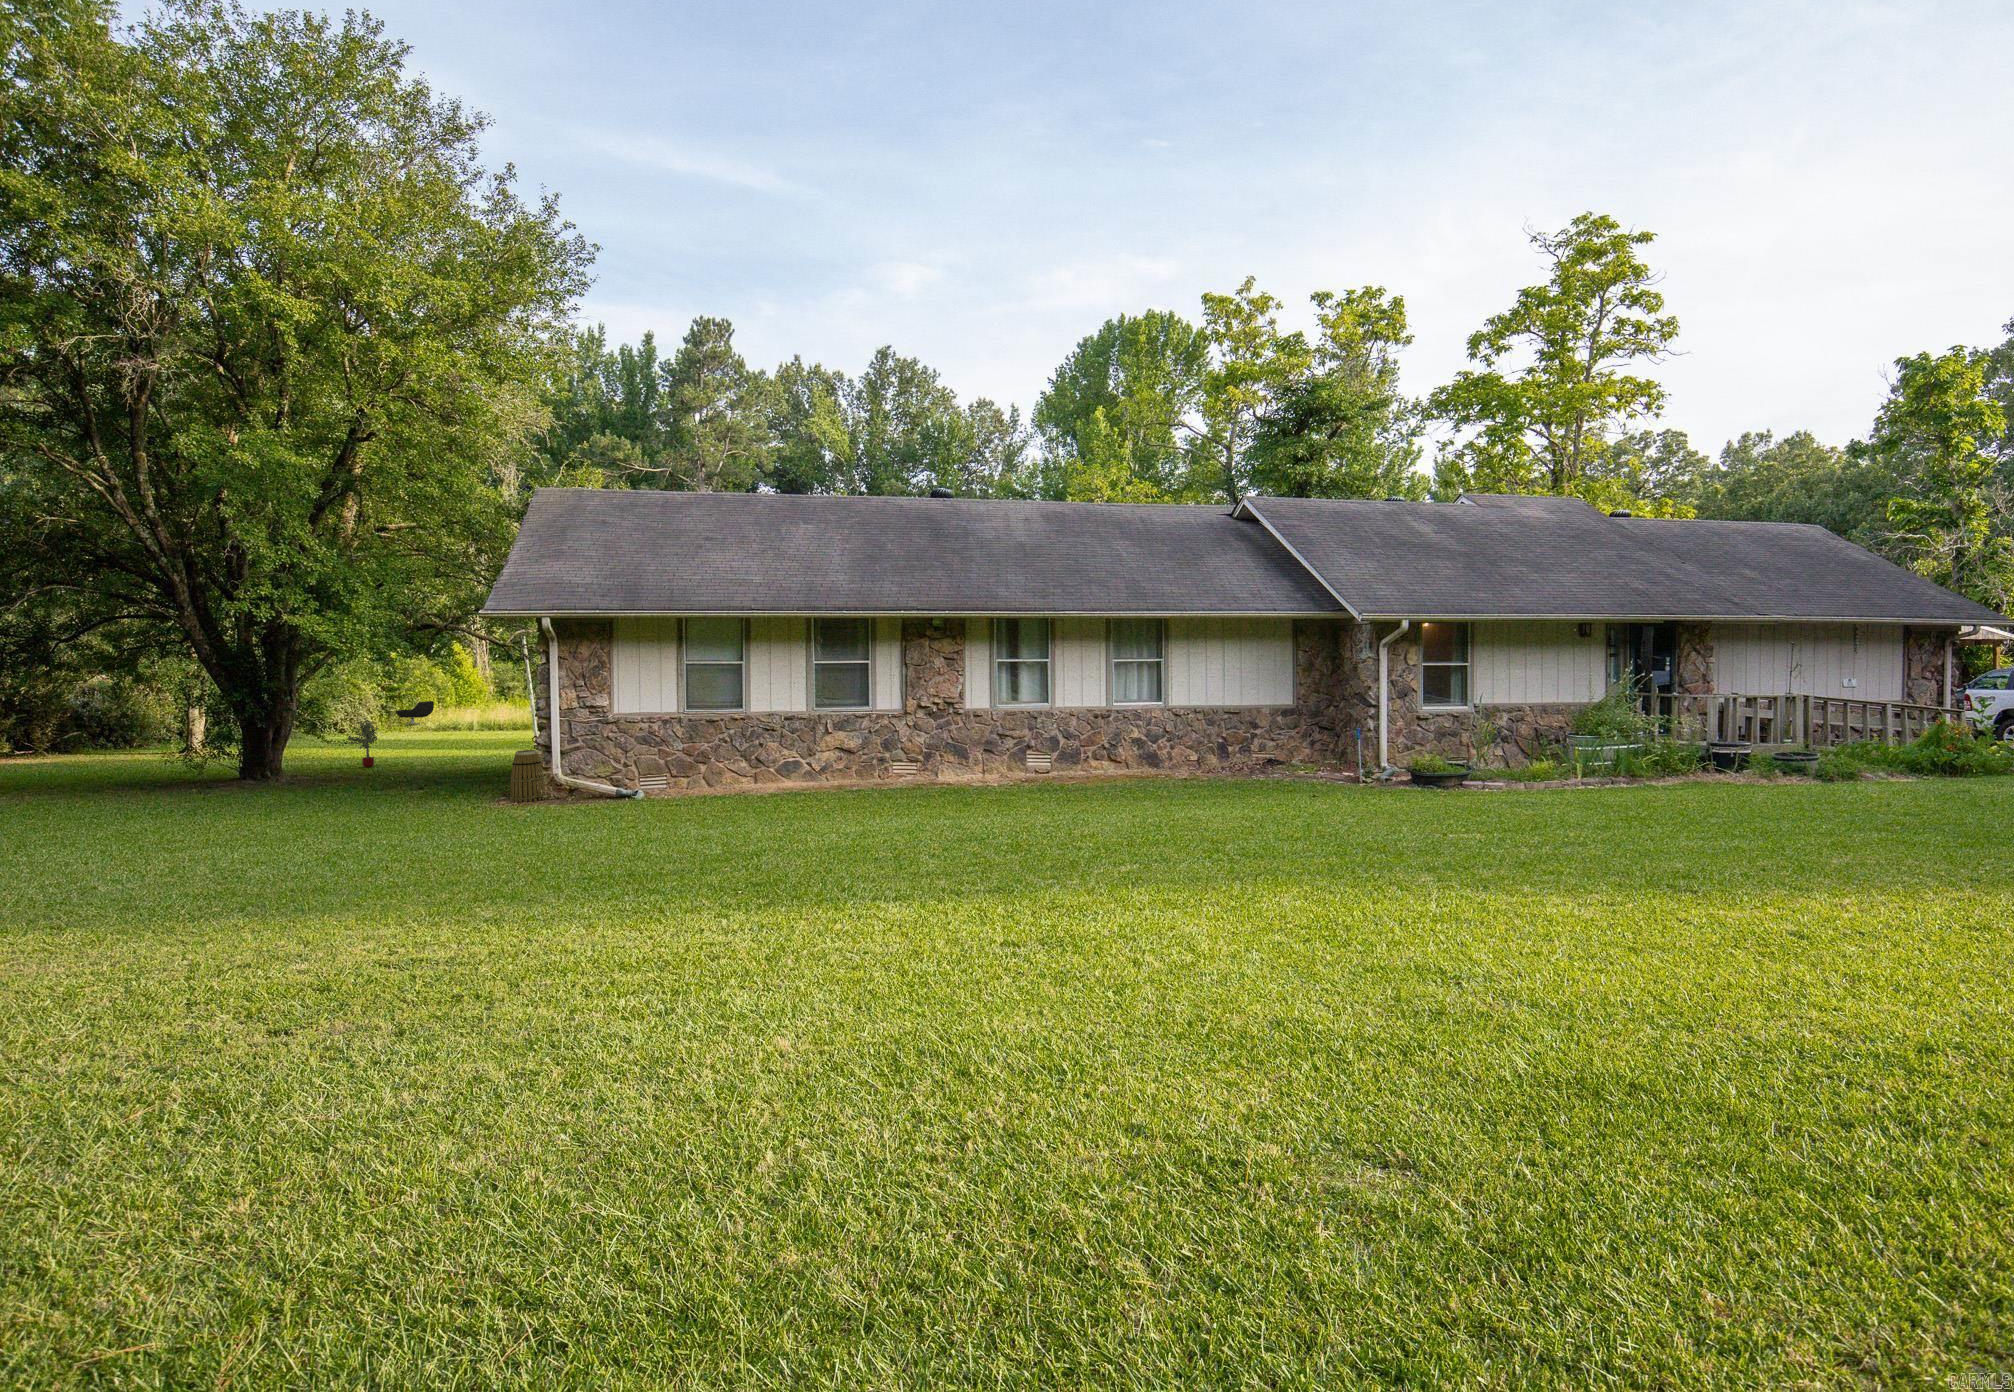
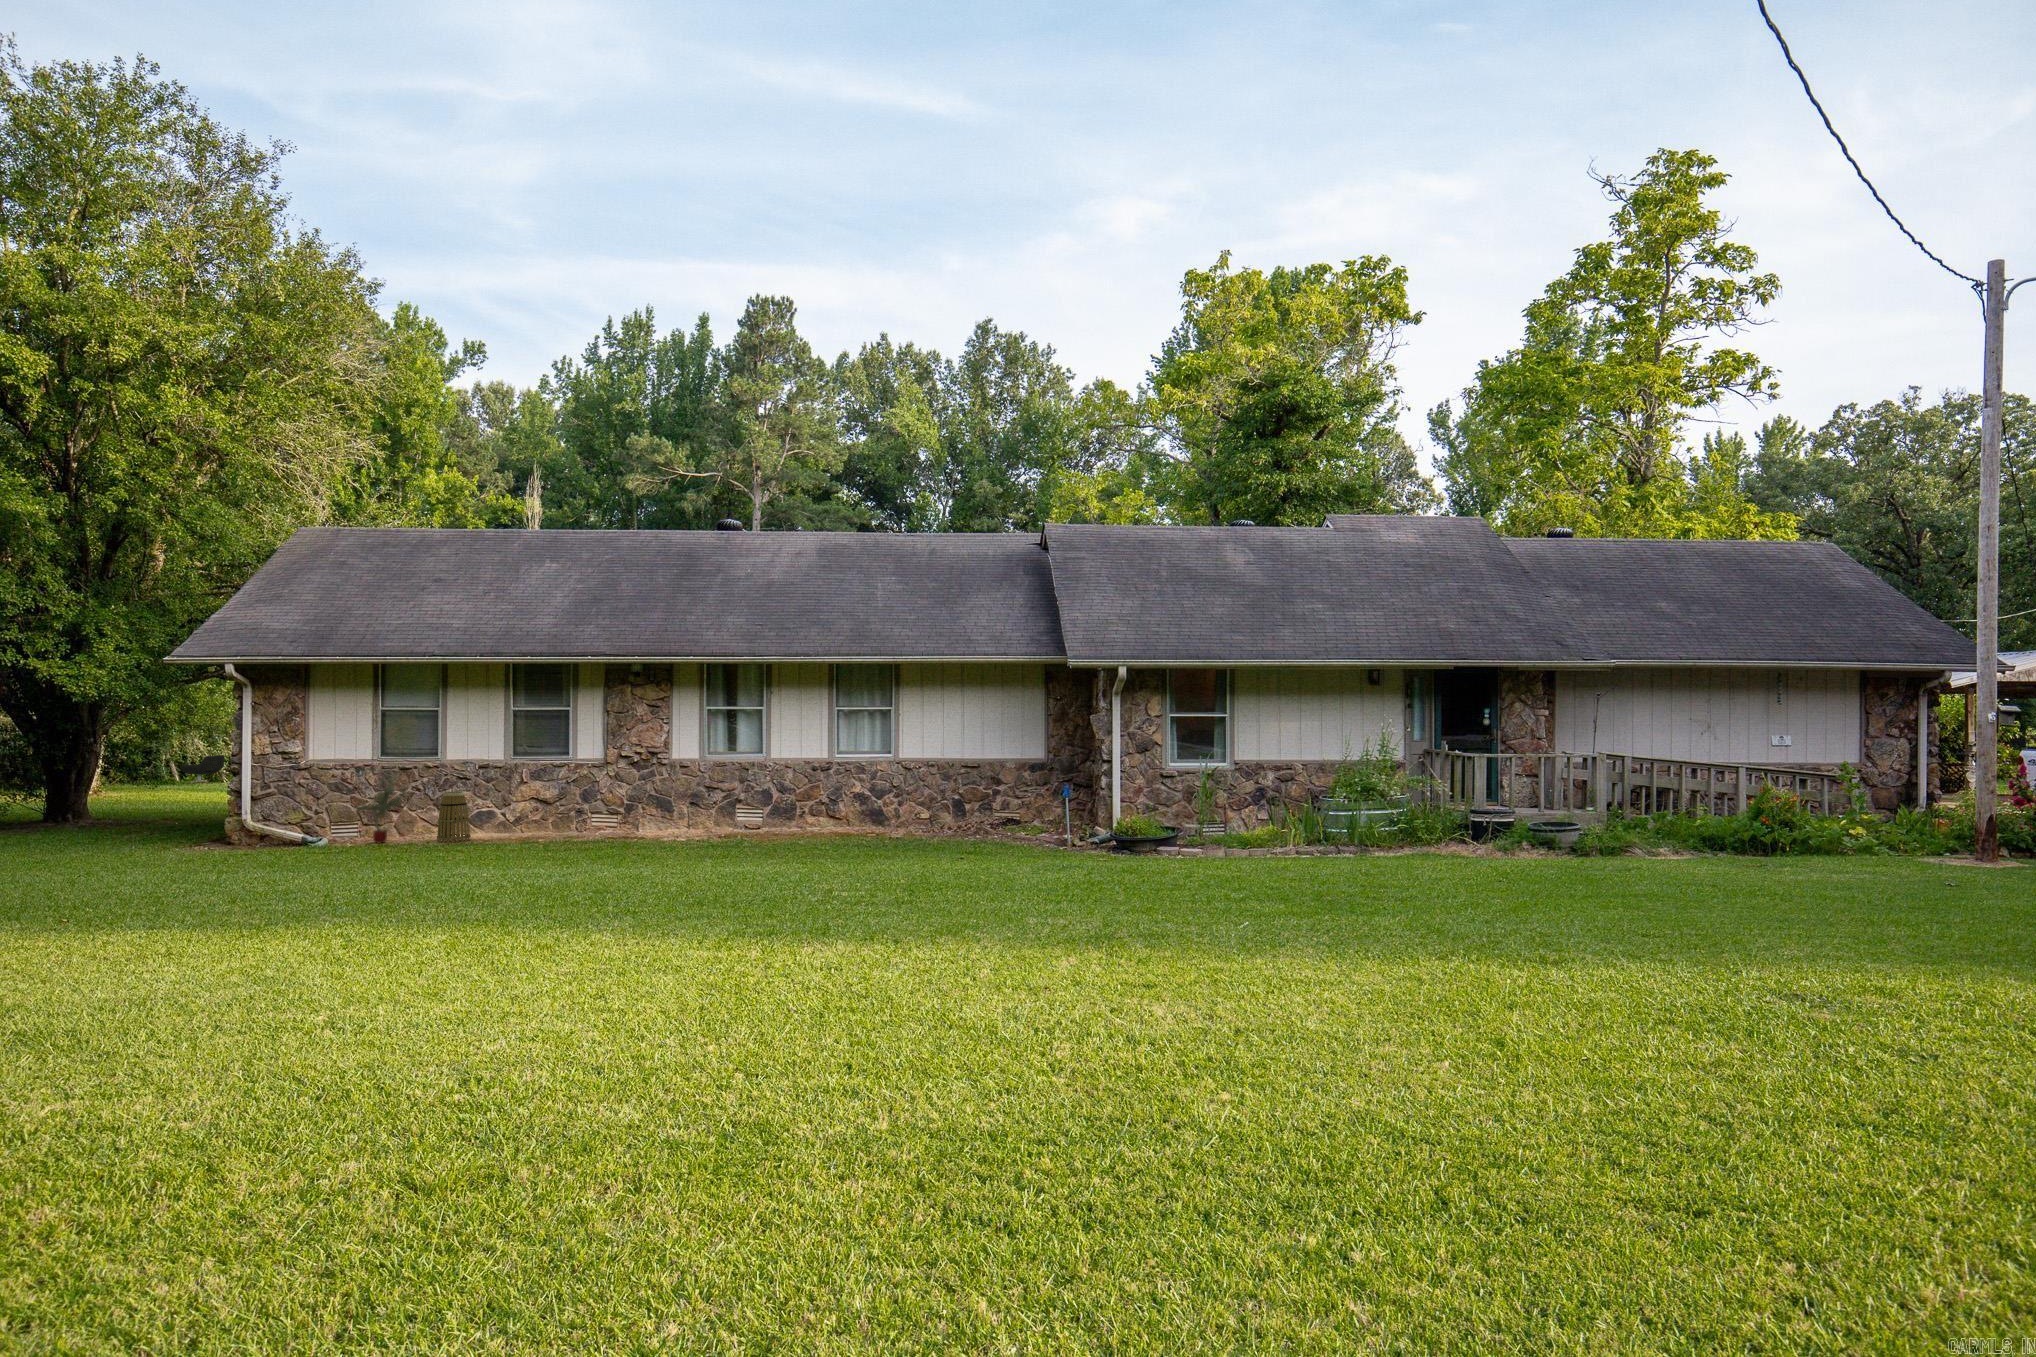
potted tree: present [347,718,378,767] -> present [355,779,406,843]
basket: present [510,750,546,803] -> present [437,792,471,843]

